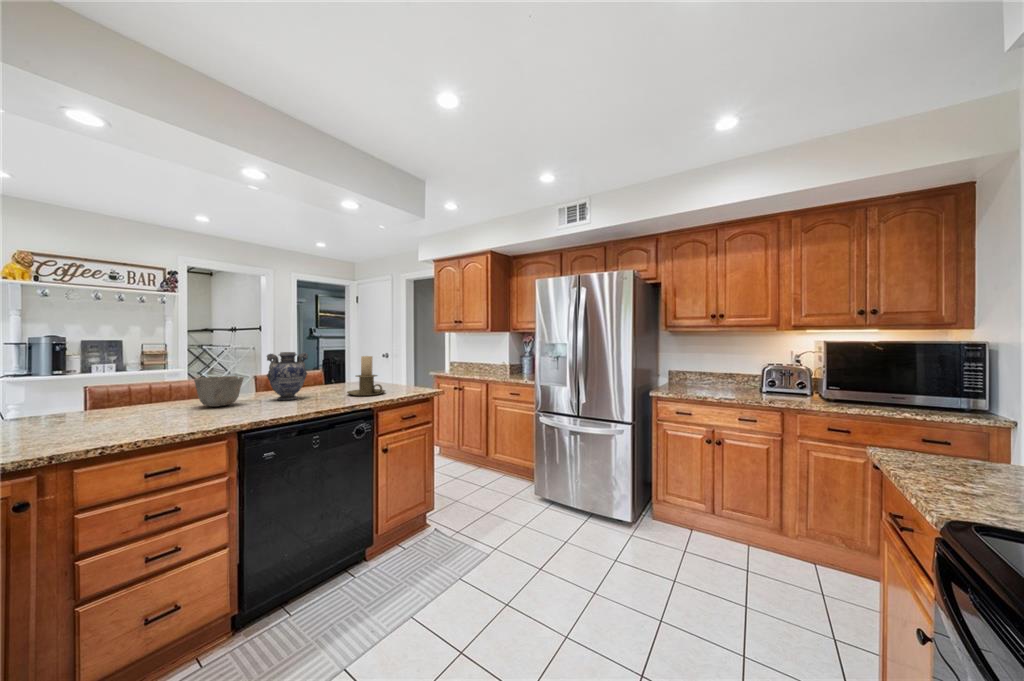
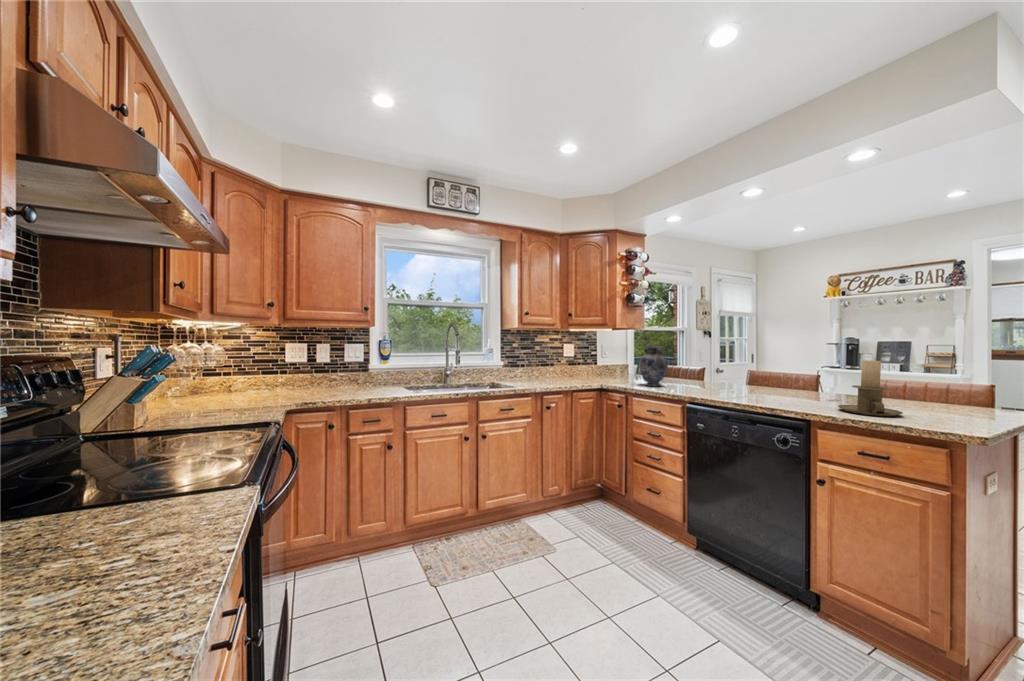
decorative vase: present [267,352,308,400] -> present [639,345,668,386]
ceramic bowl: present [194,376,244,407] -> none [733,367,768,391]

